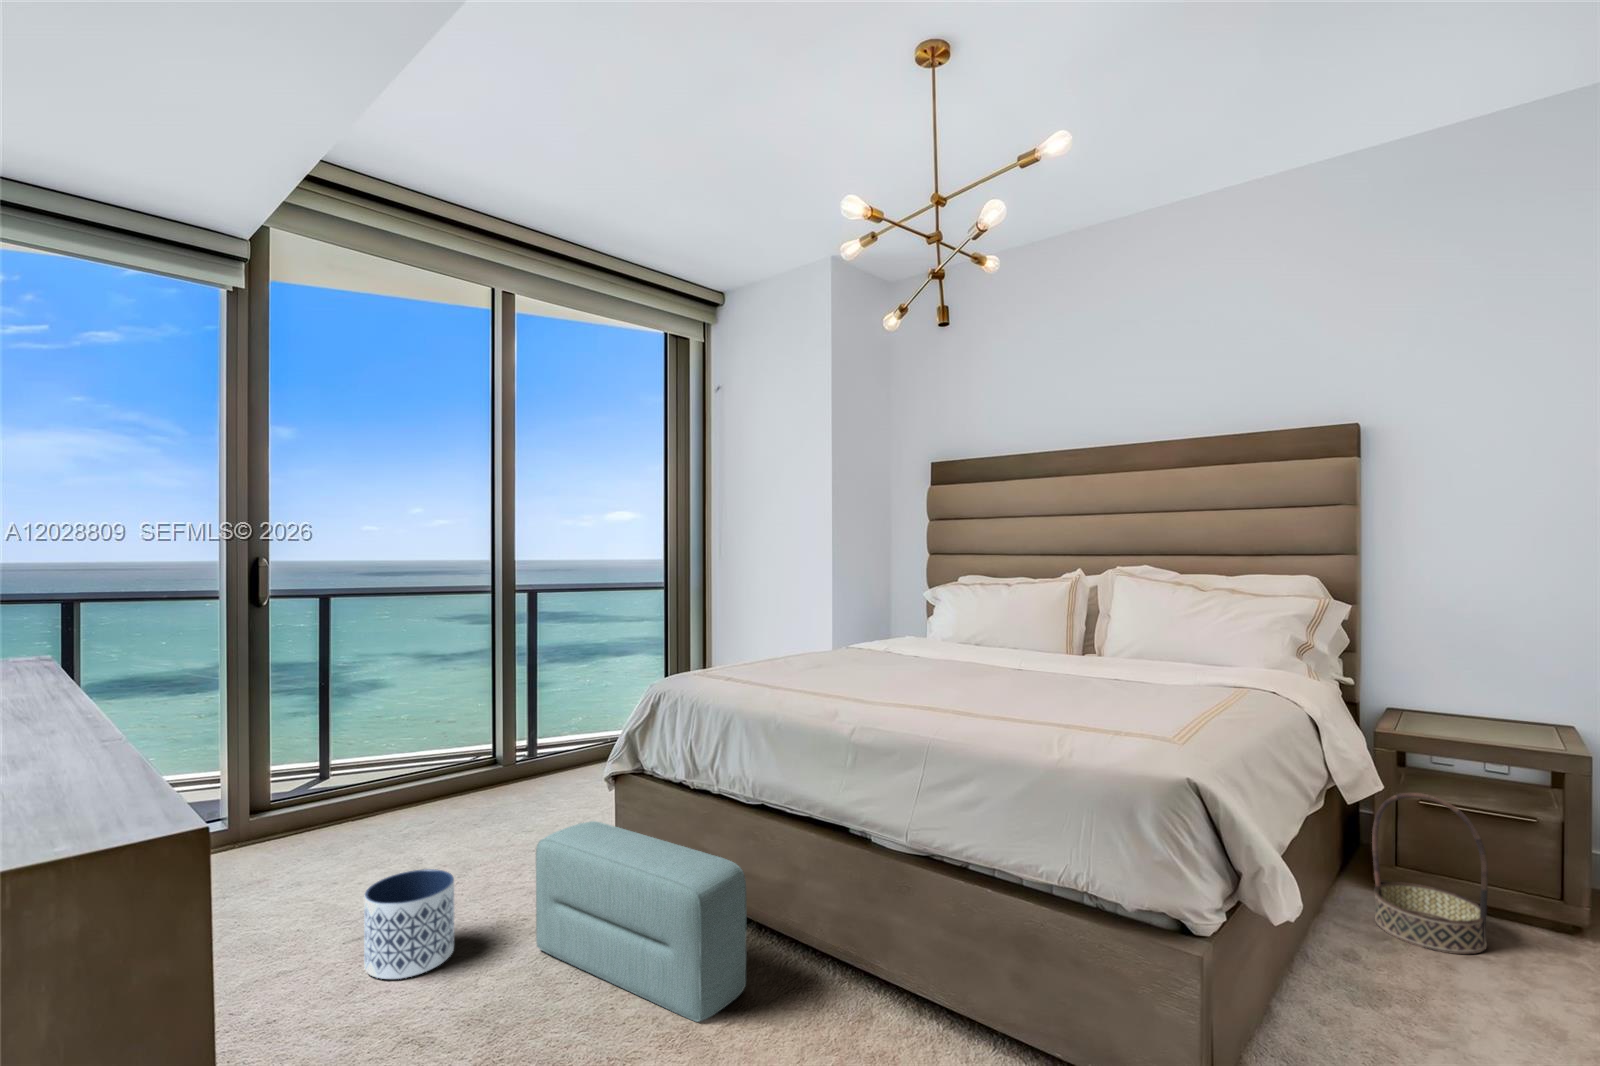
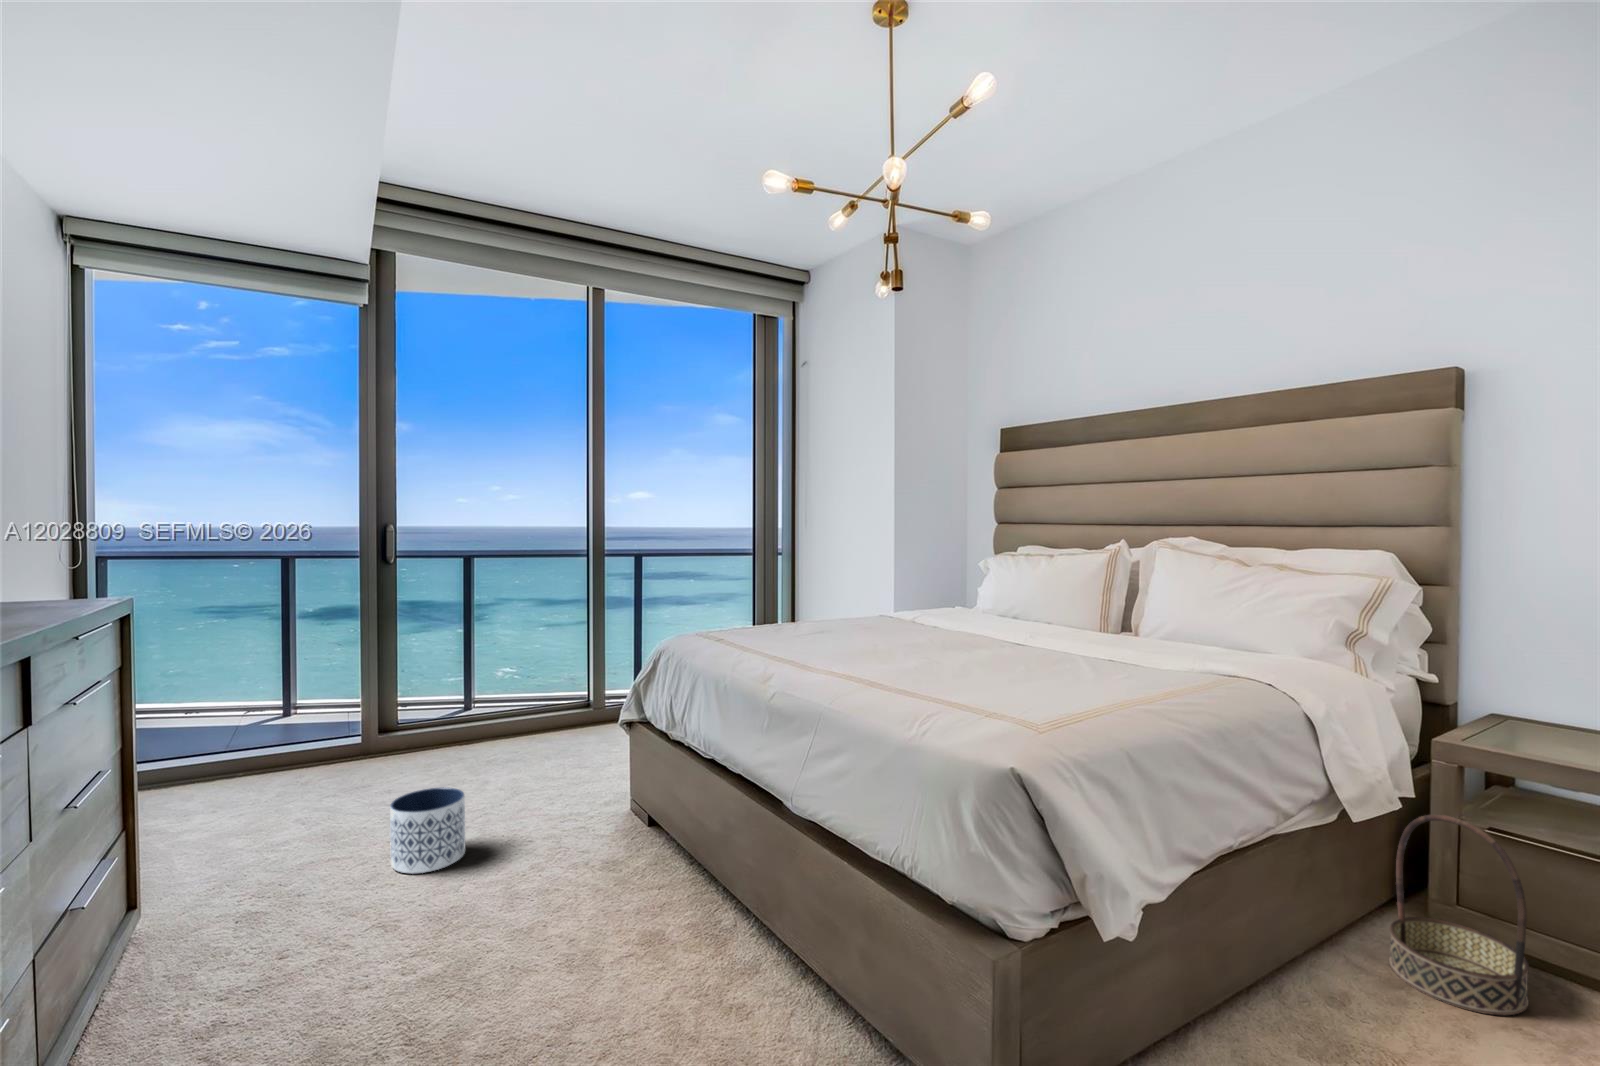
pouf: present [536,821,747,1022] -> none [522,761,663,945]

